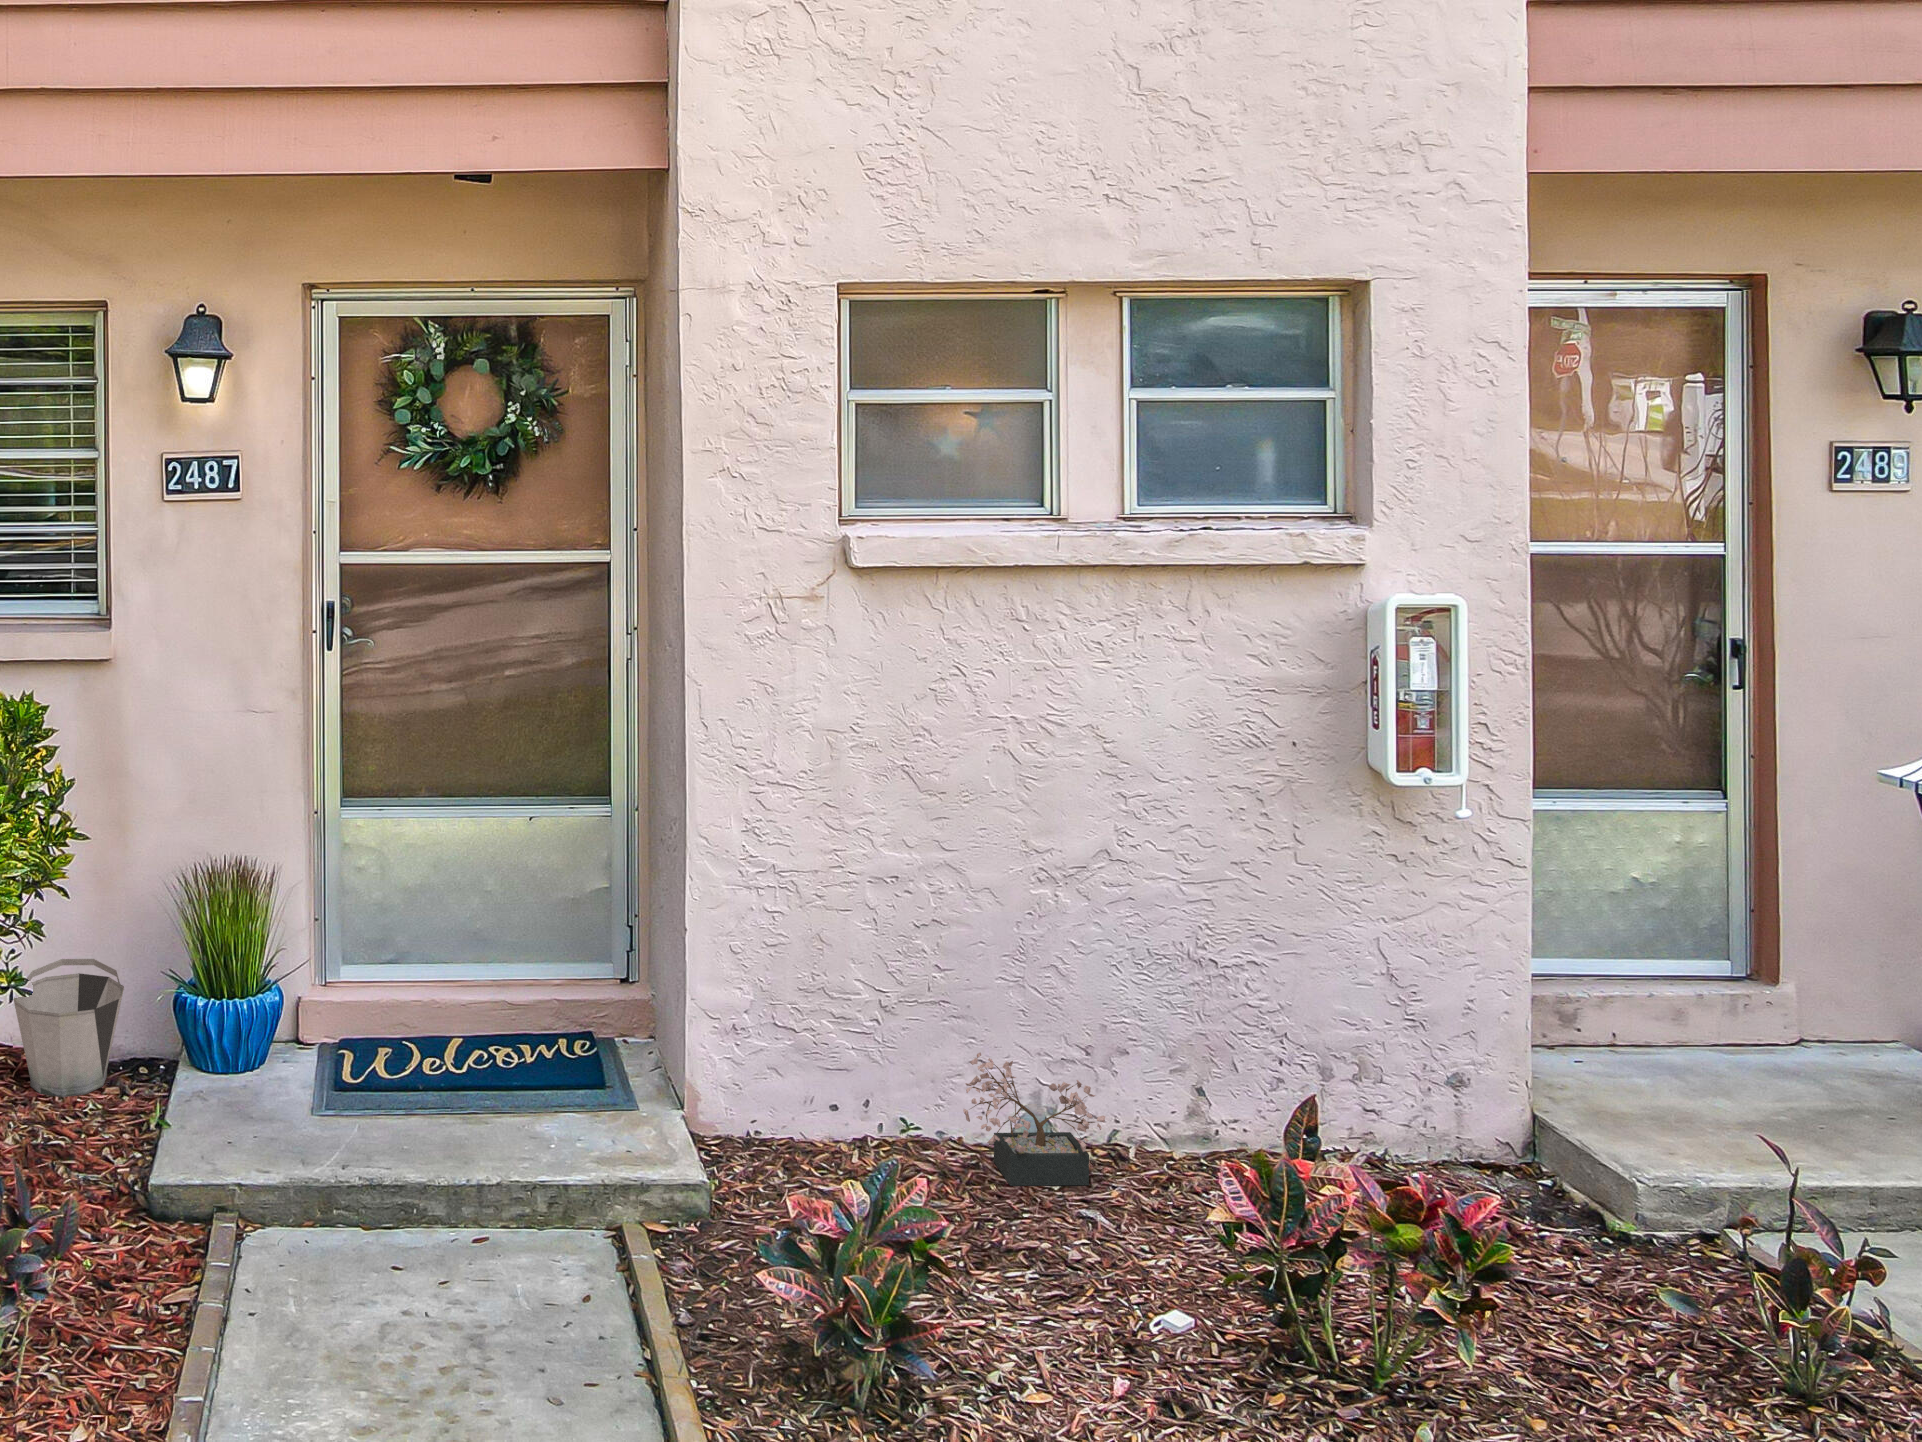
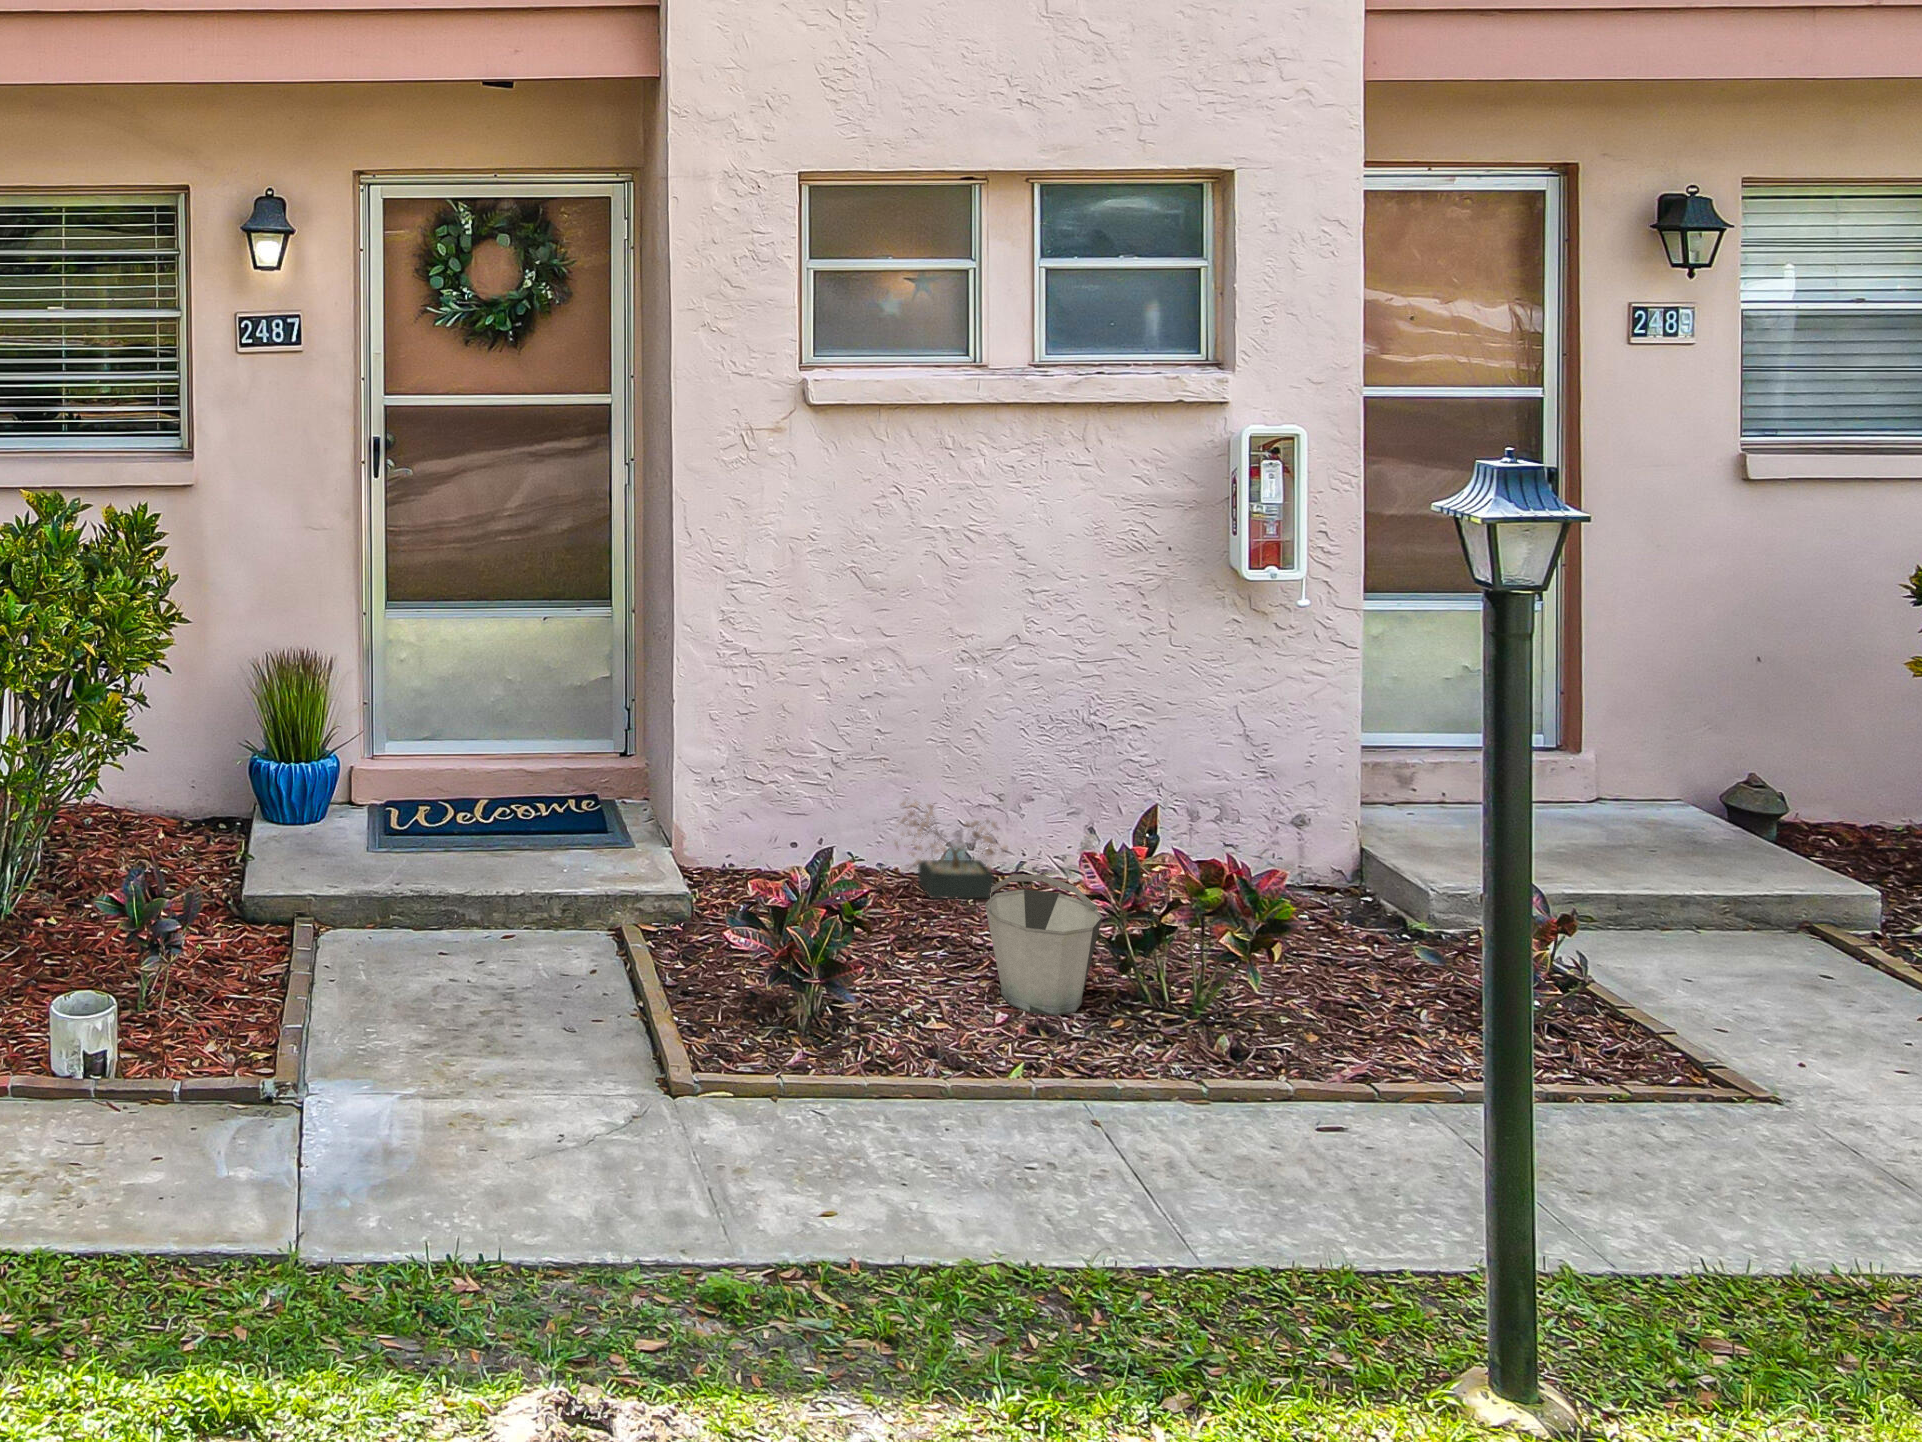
bucket: present [13,959,124,1097] -> present [985,875,1103,1016]

